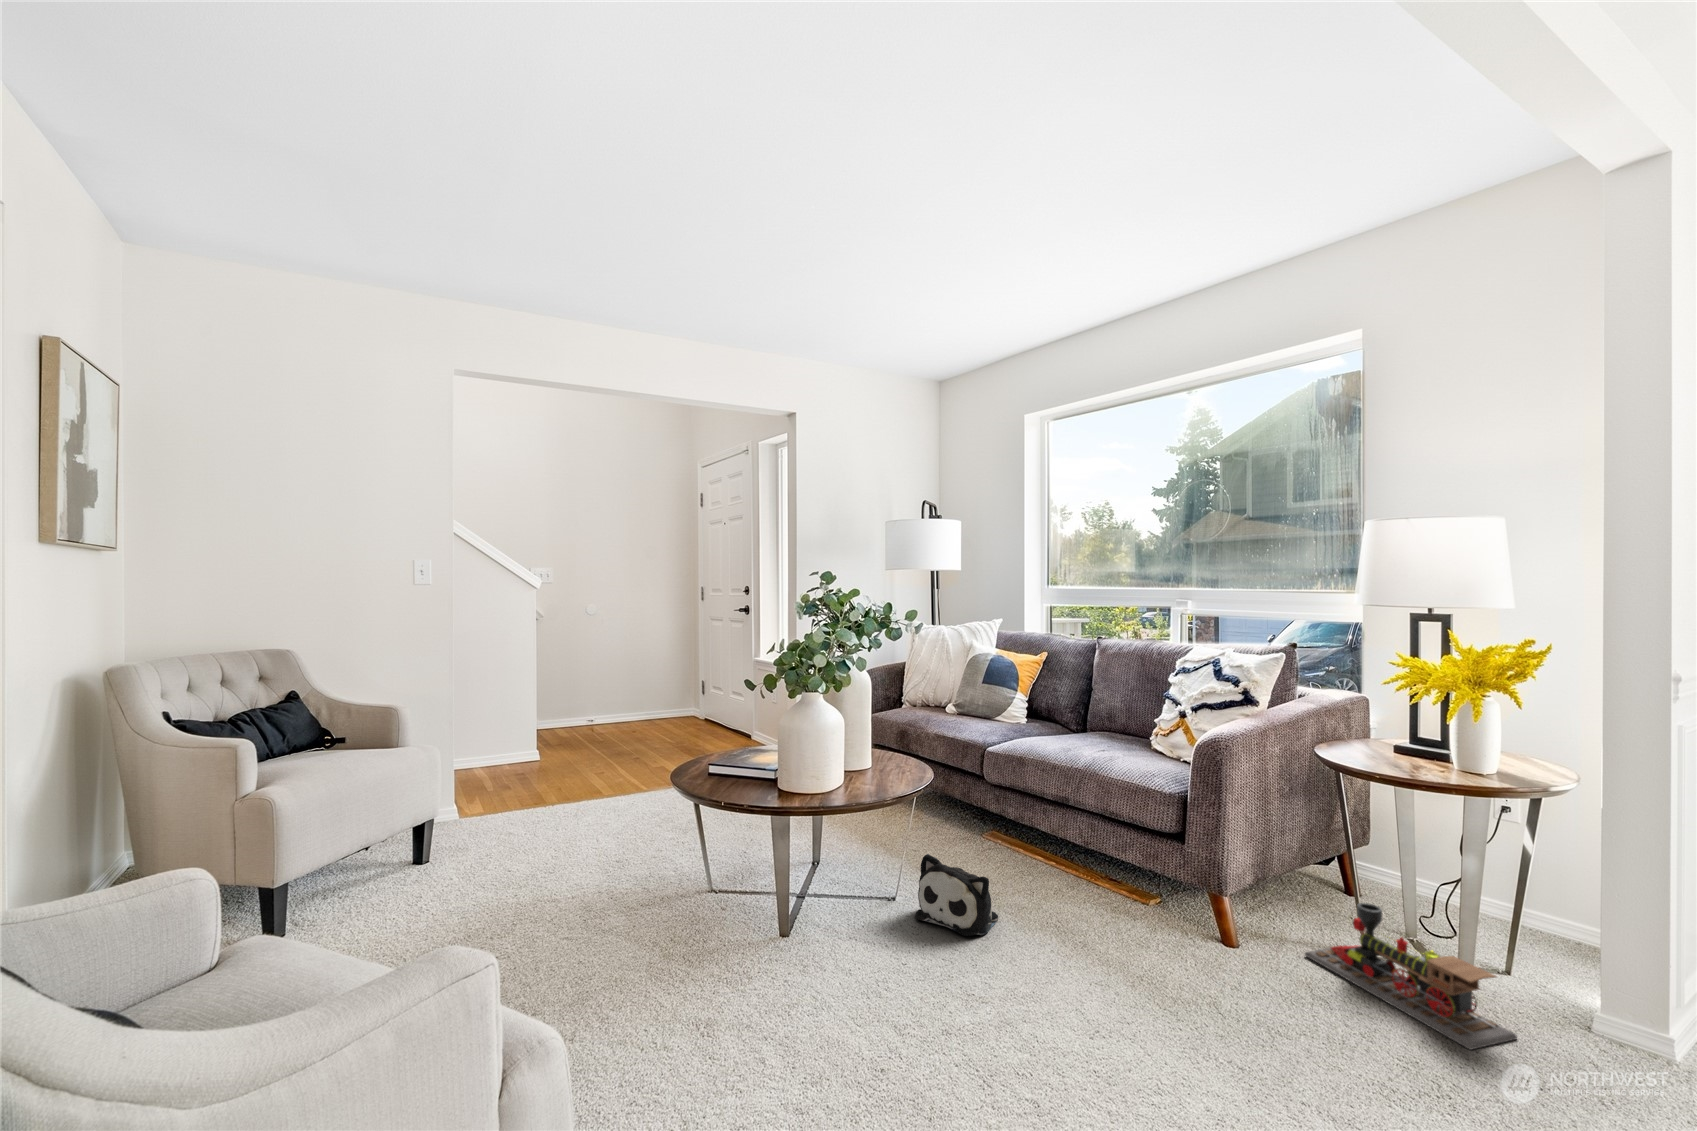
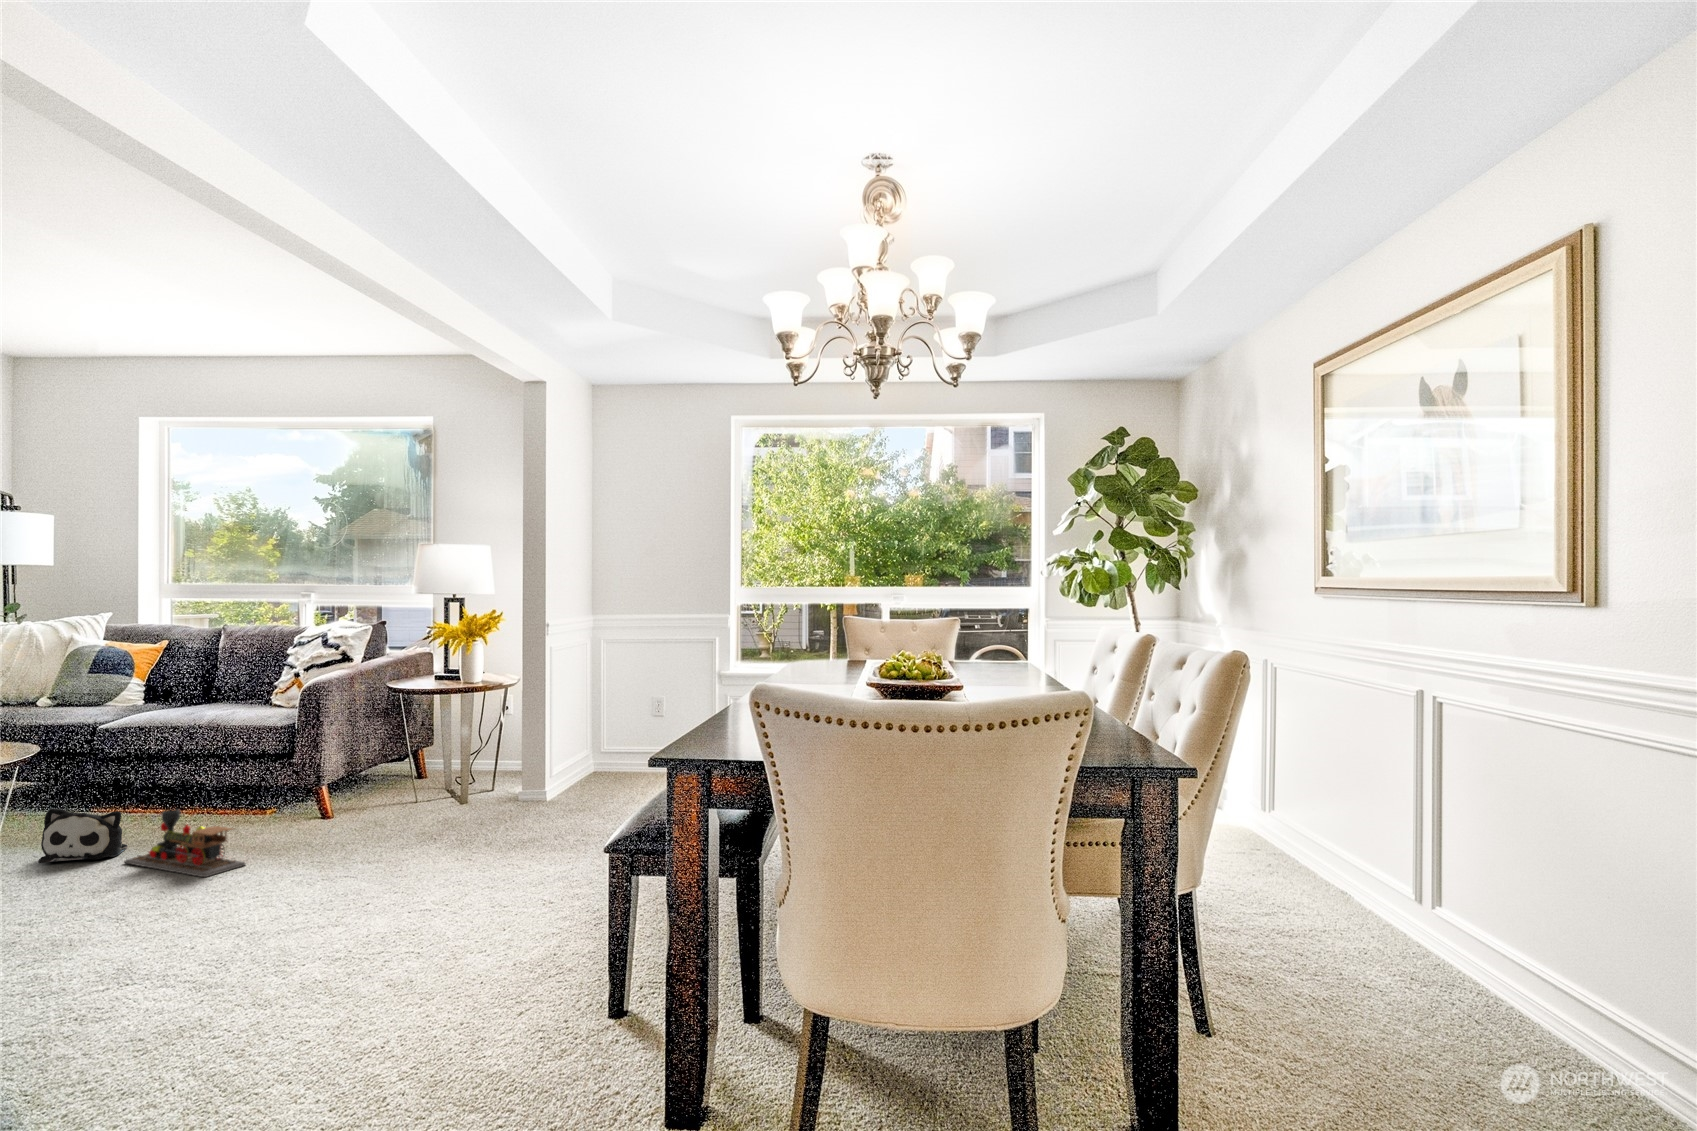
toy train: present [1305,903,1517,1050] -> present [124,809,245,877]

